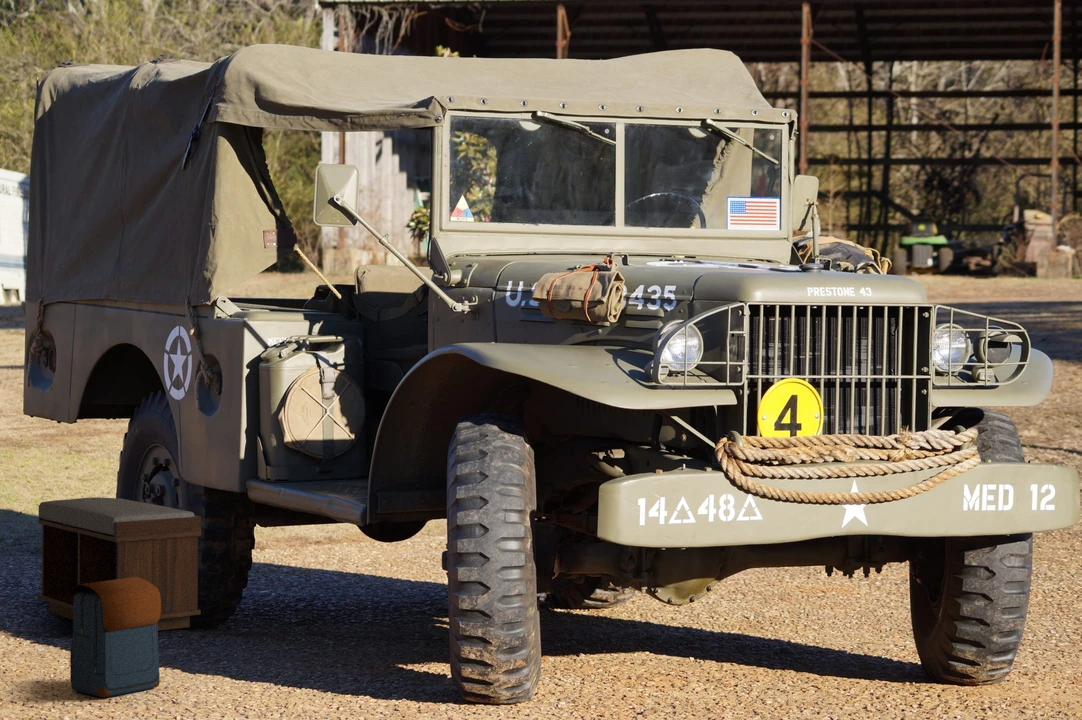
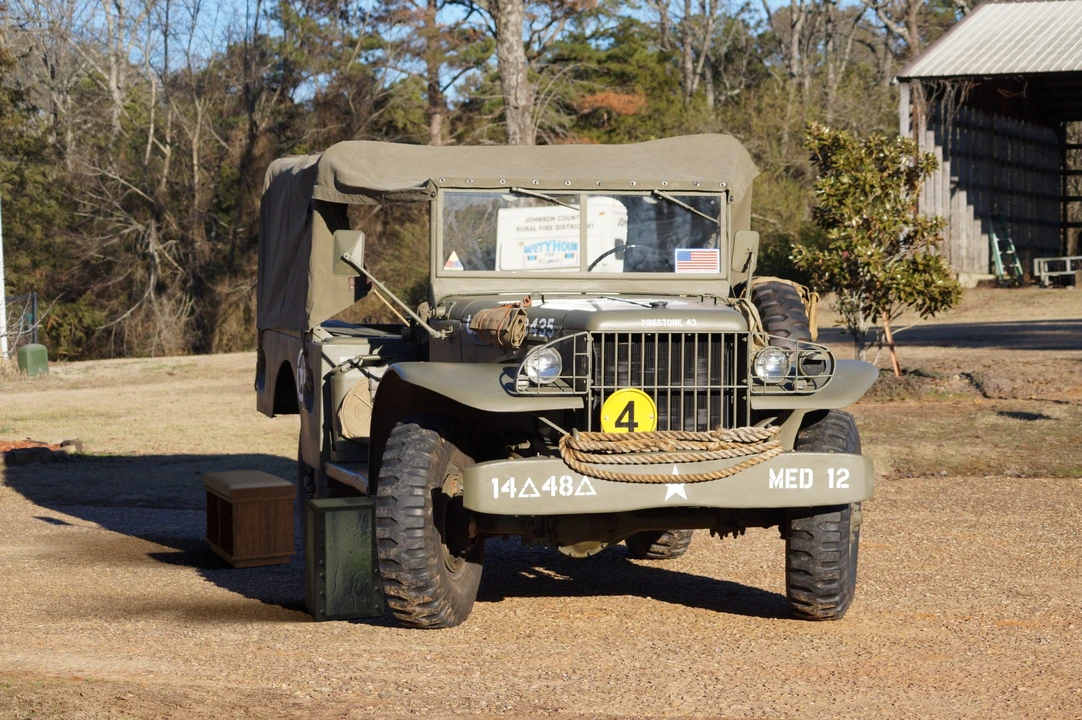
storage box: none [276,528,401,701] -> present [304,496,384,621]
backpack: present [70,577,161,698] -> none [162,530,223,614]

